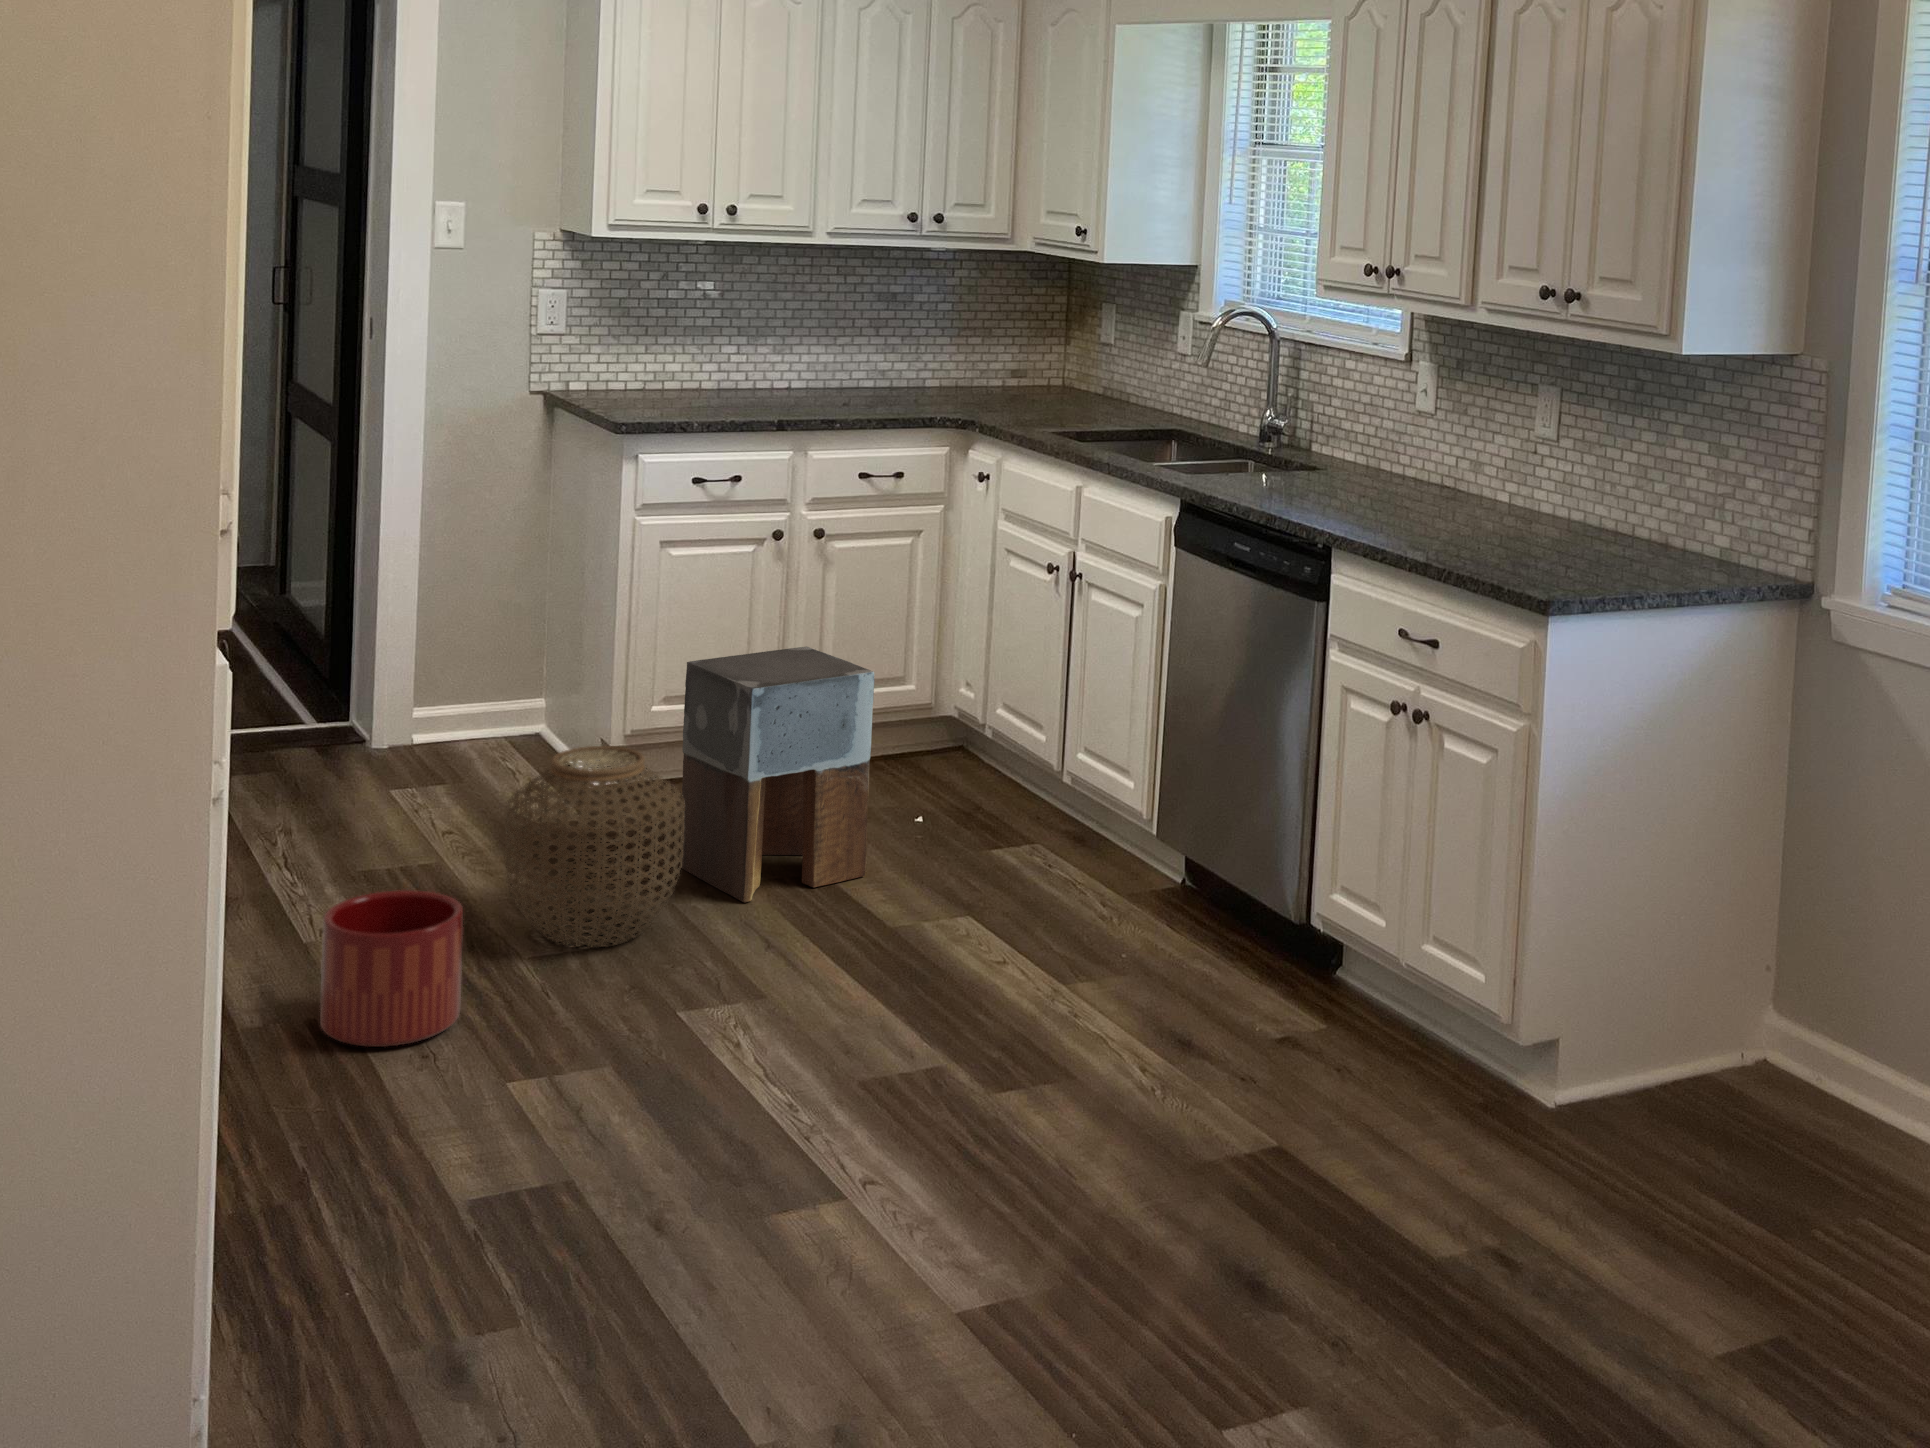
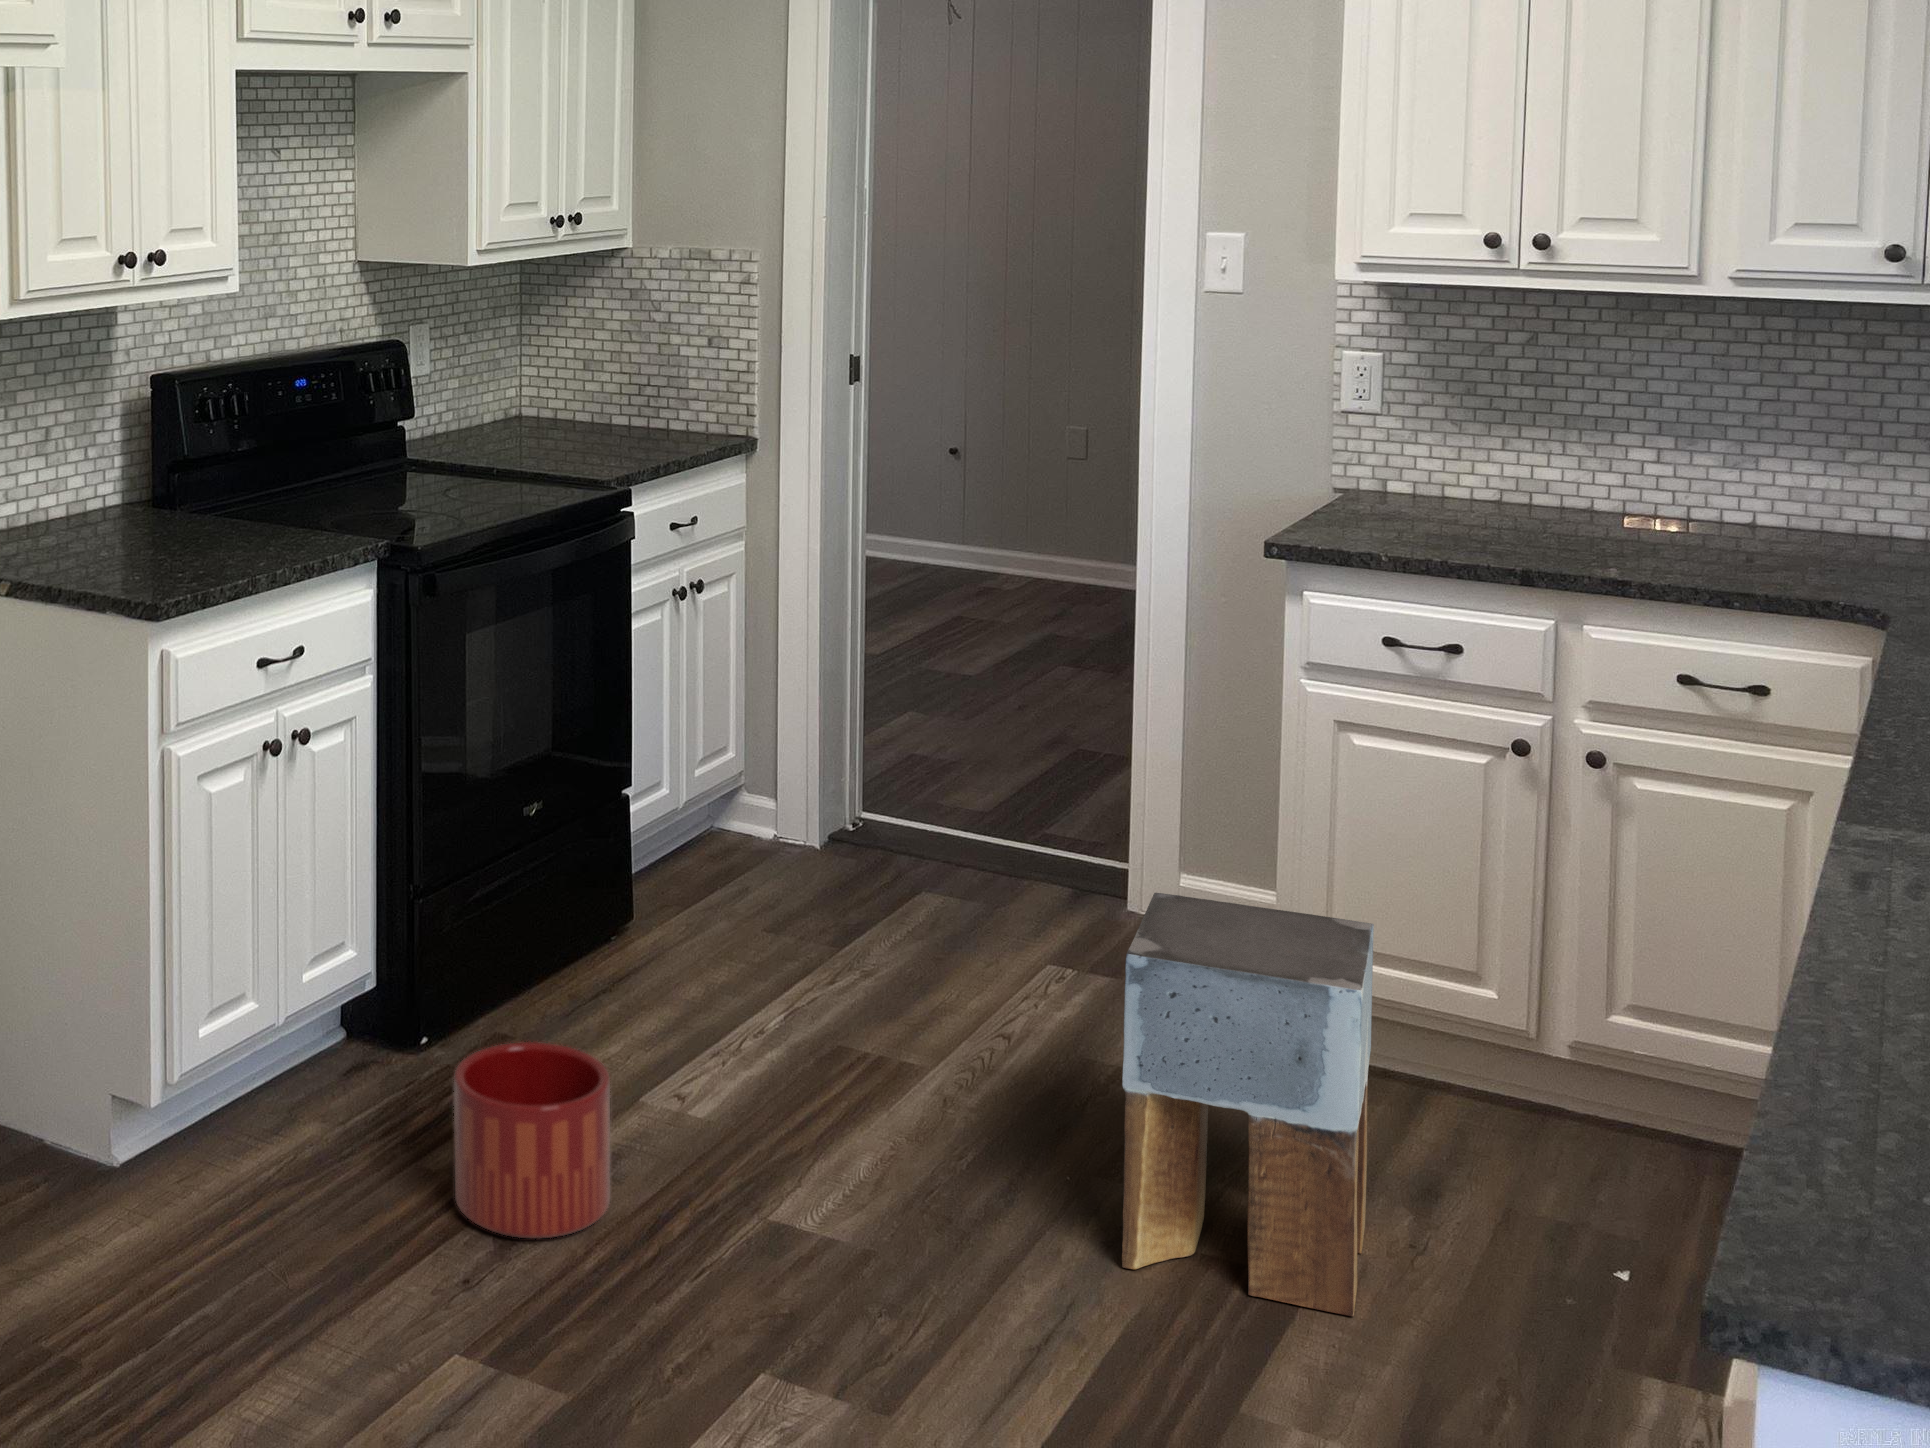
woven basket: present [505,746,684,947] -> none [779,958,1014,1243]

